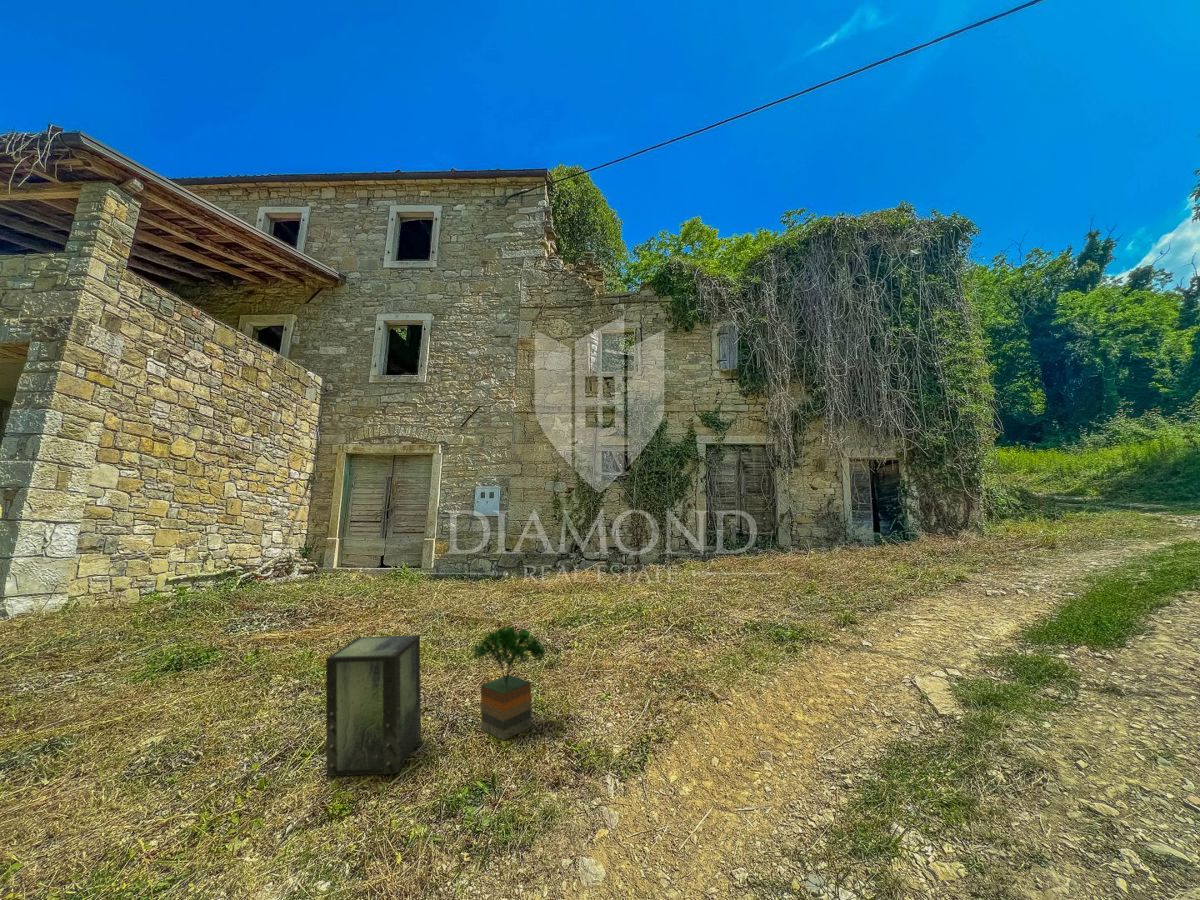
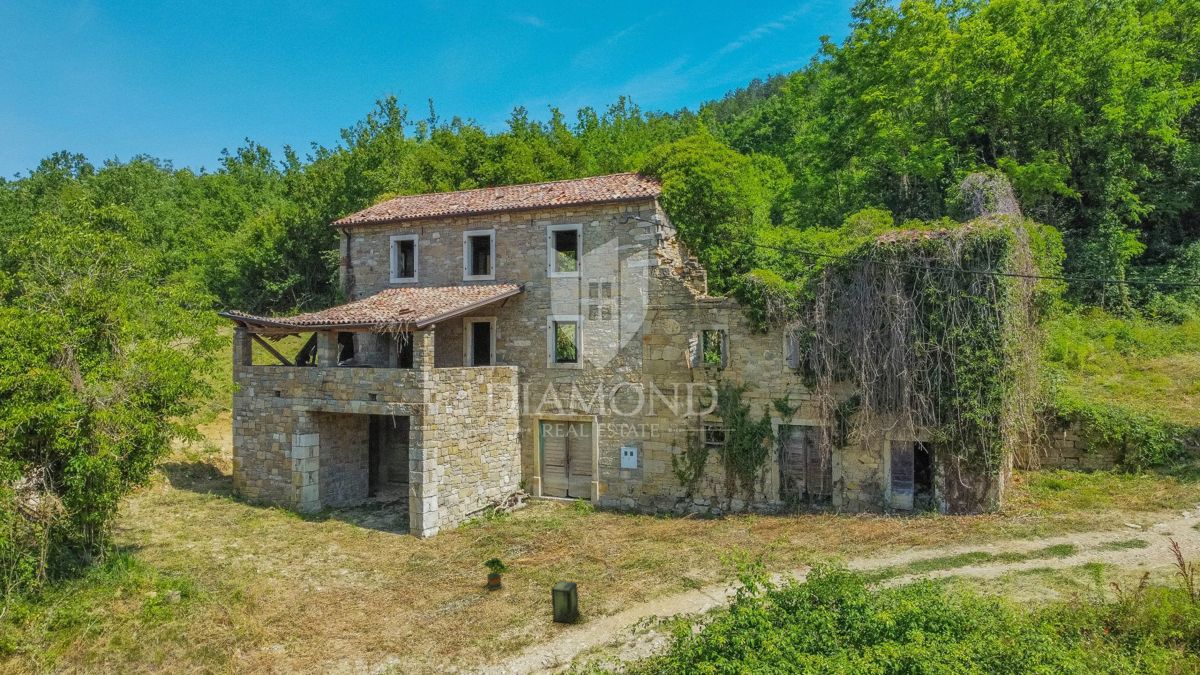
potted tree: present [472,627,546,740] -> present [484,558,505,591]

